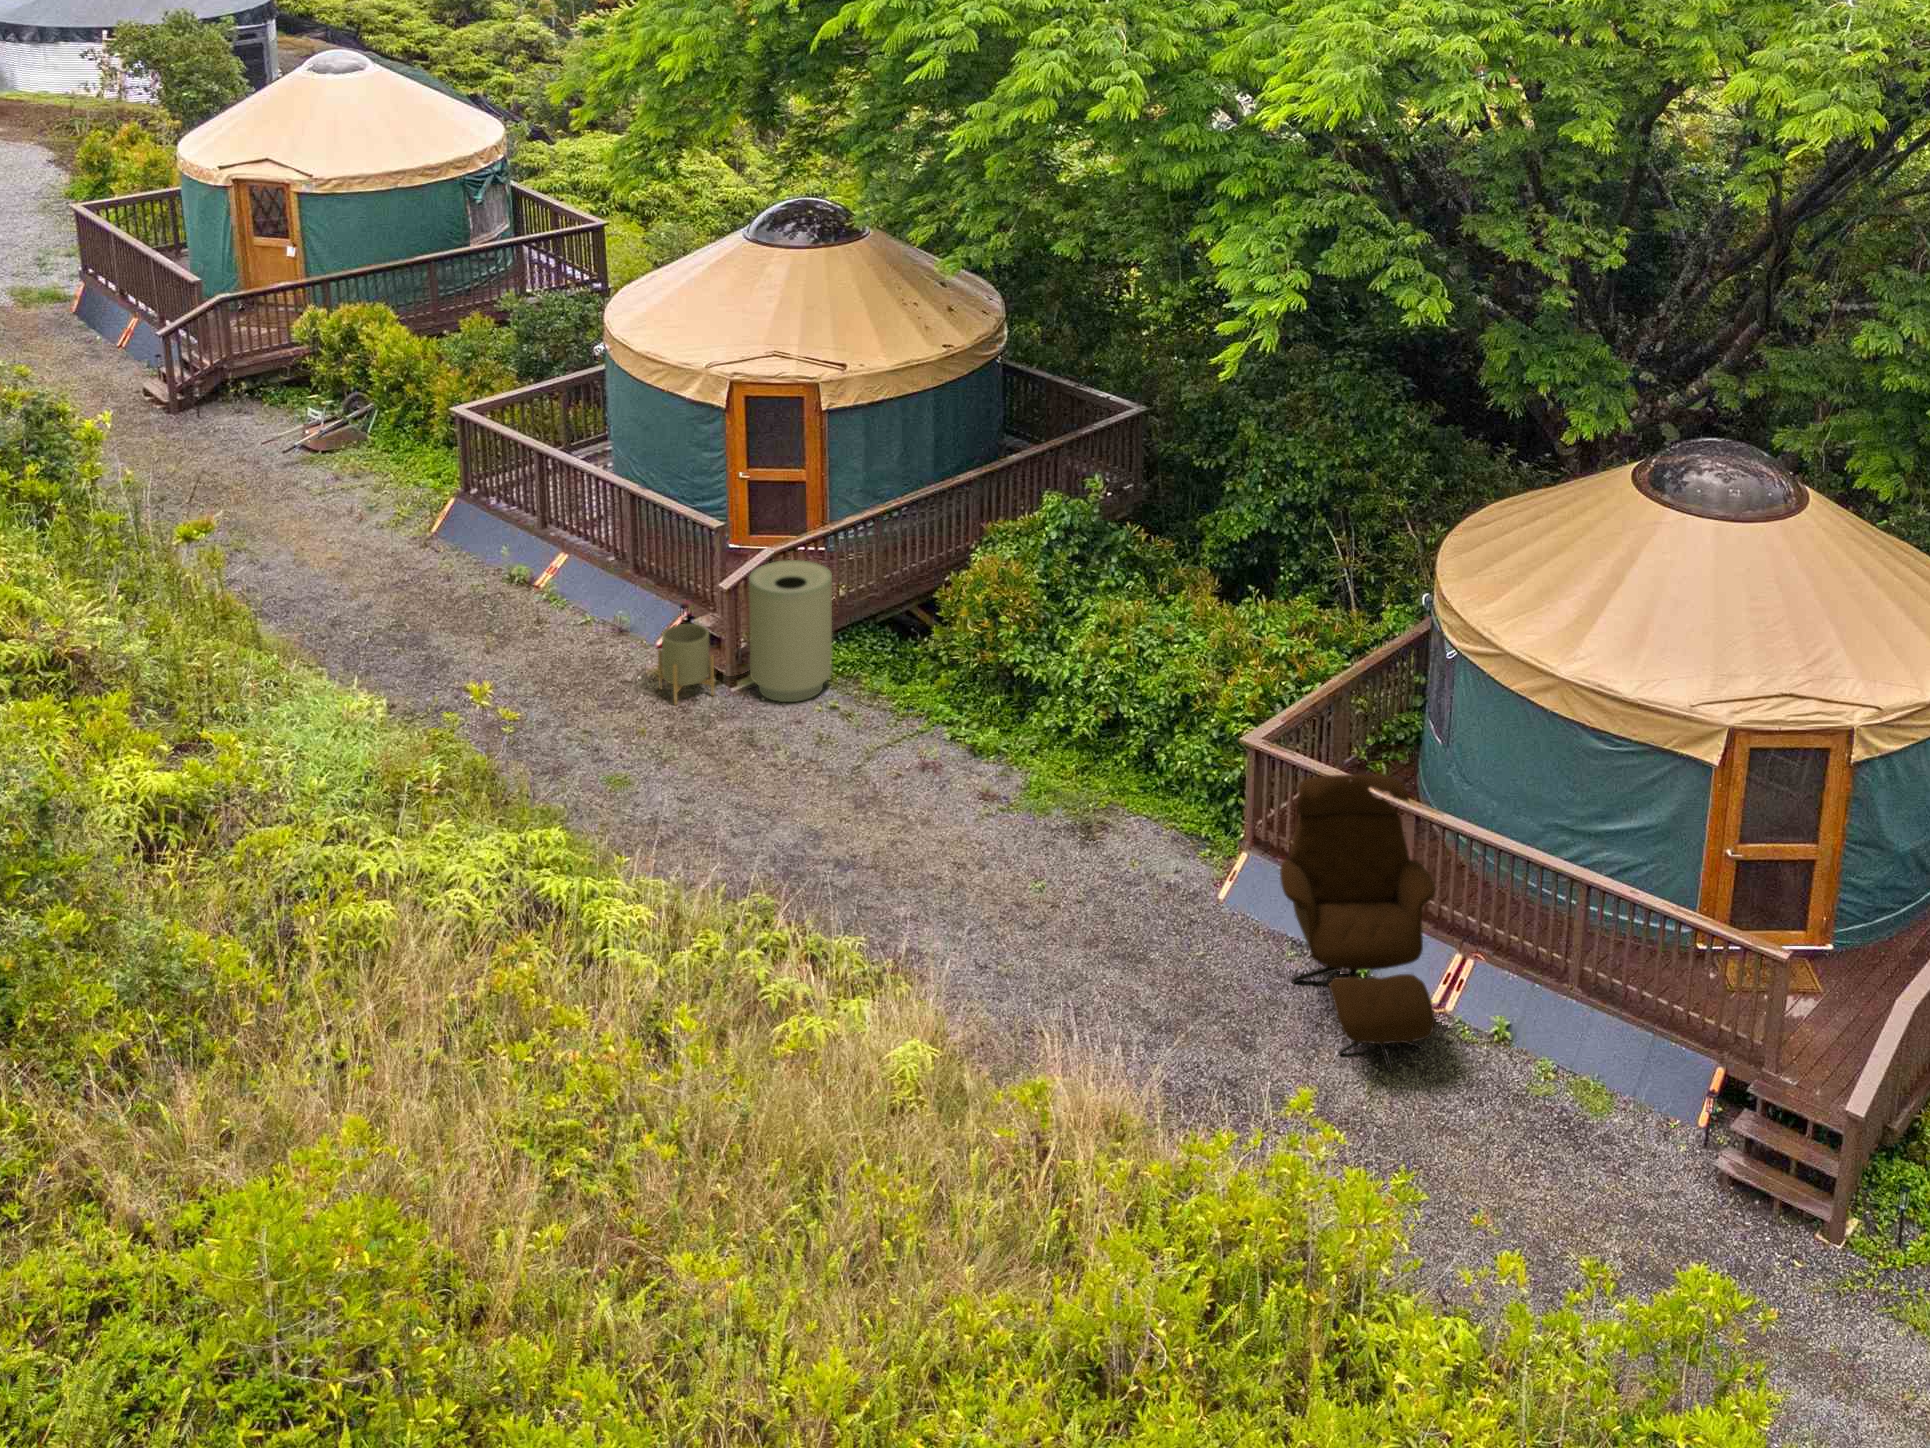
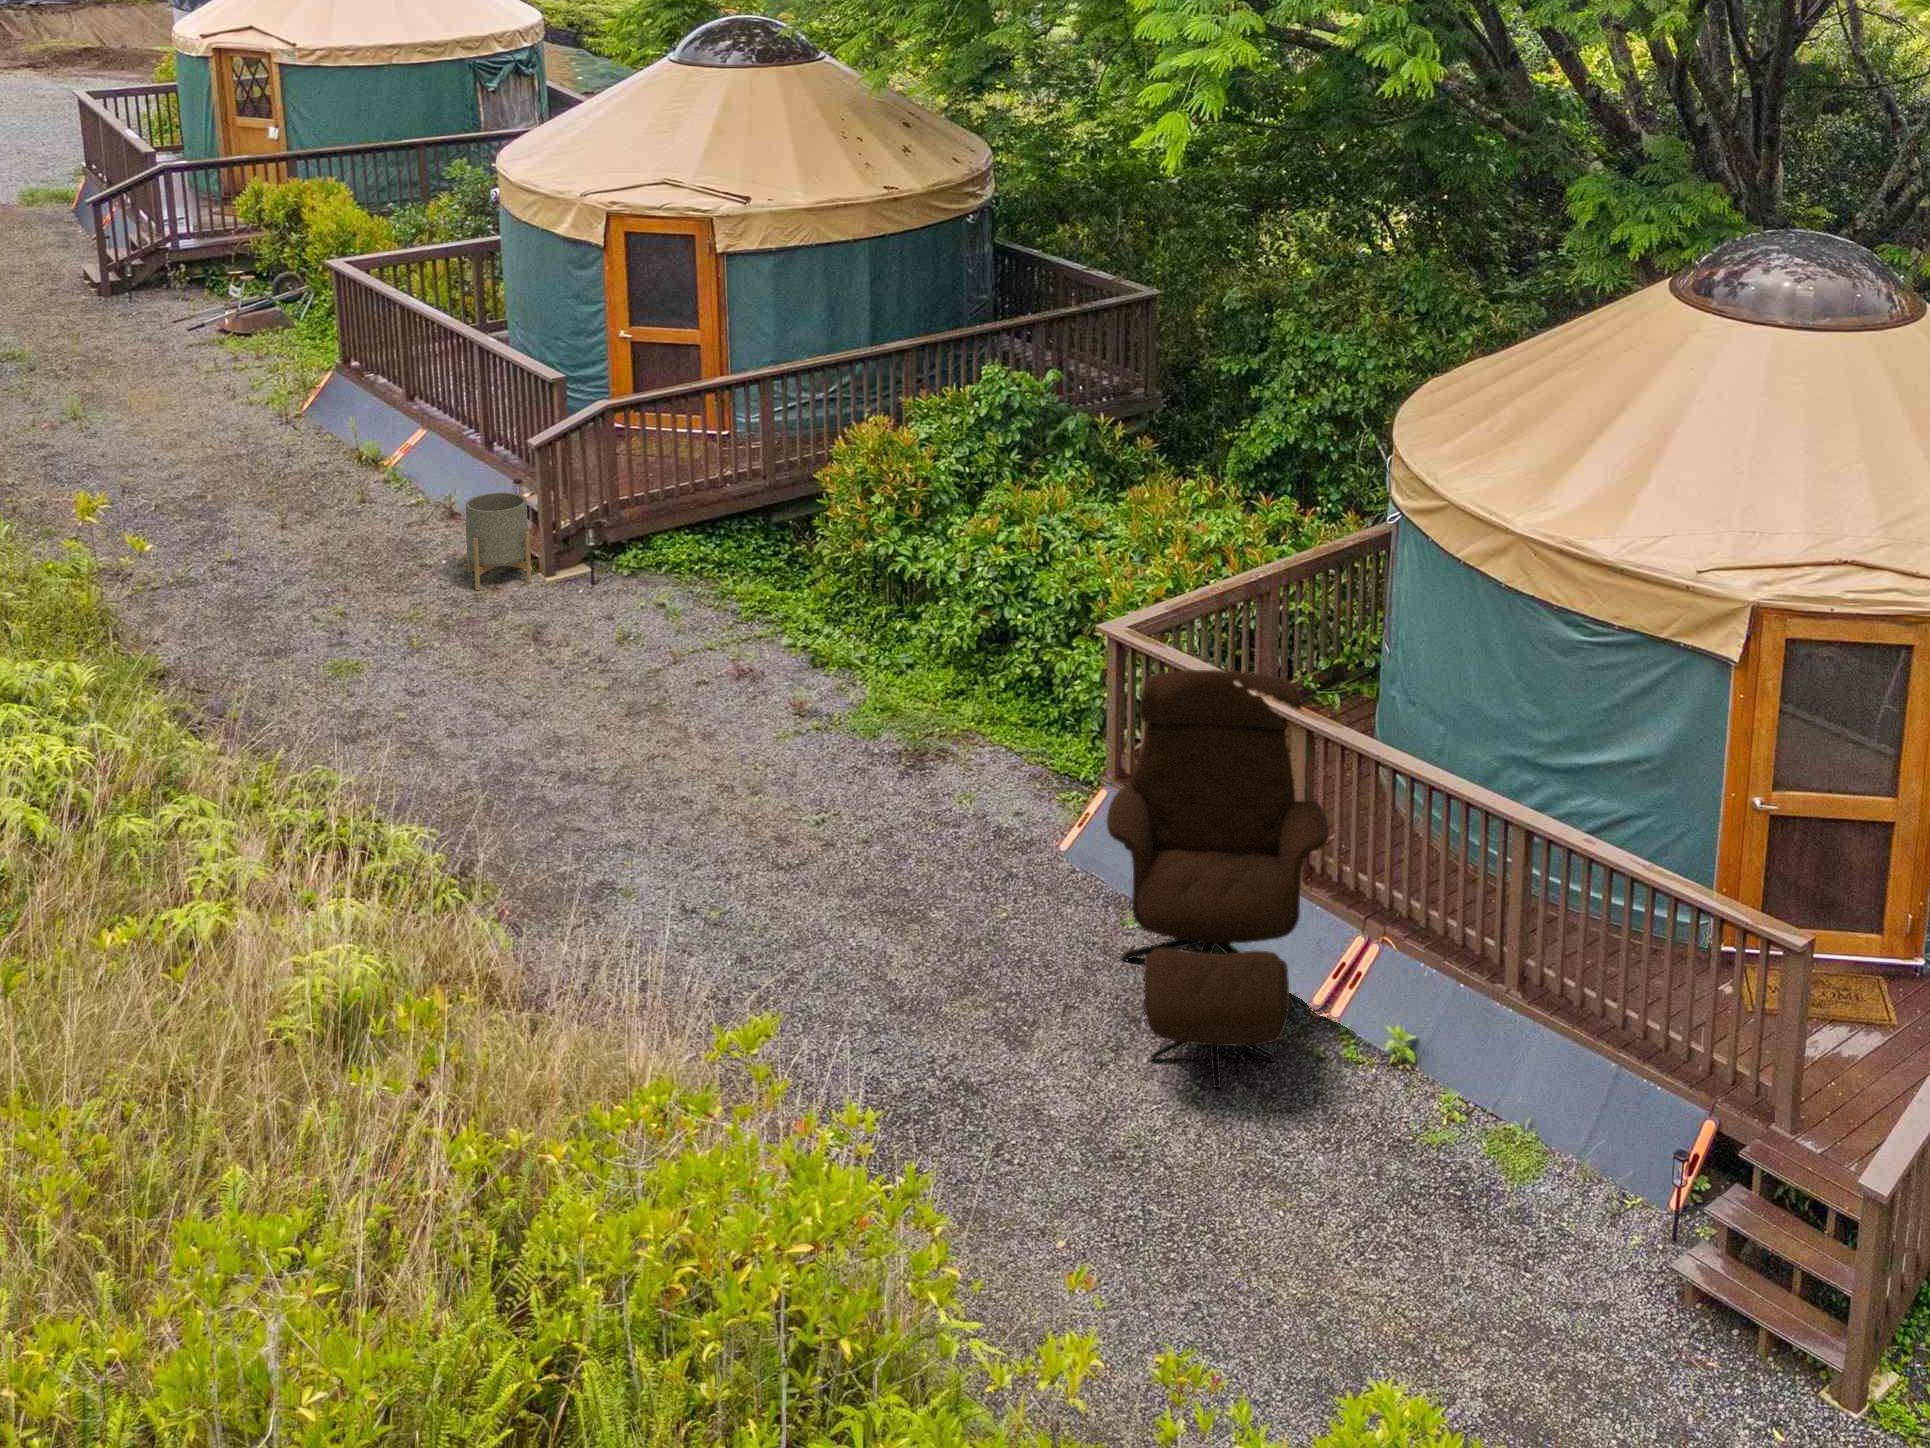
trash can: present [749,560,832,702] -> none [573,420,682,594]

